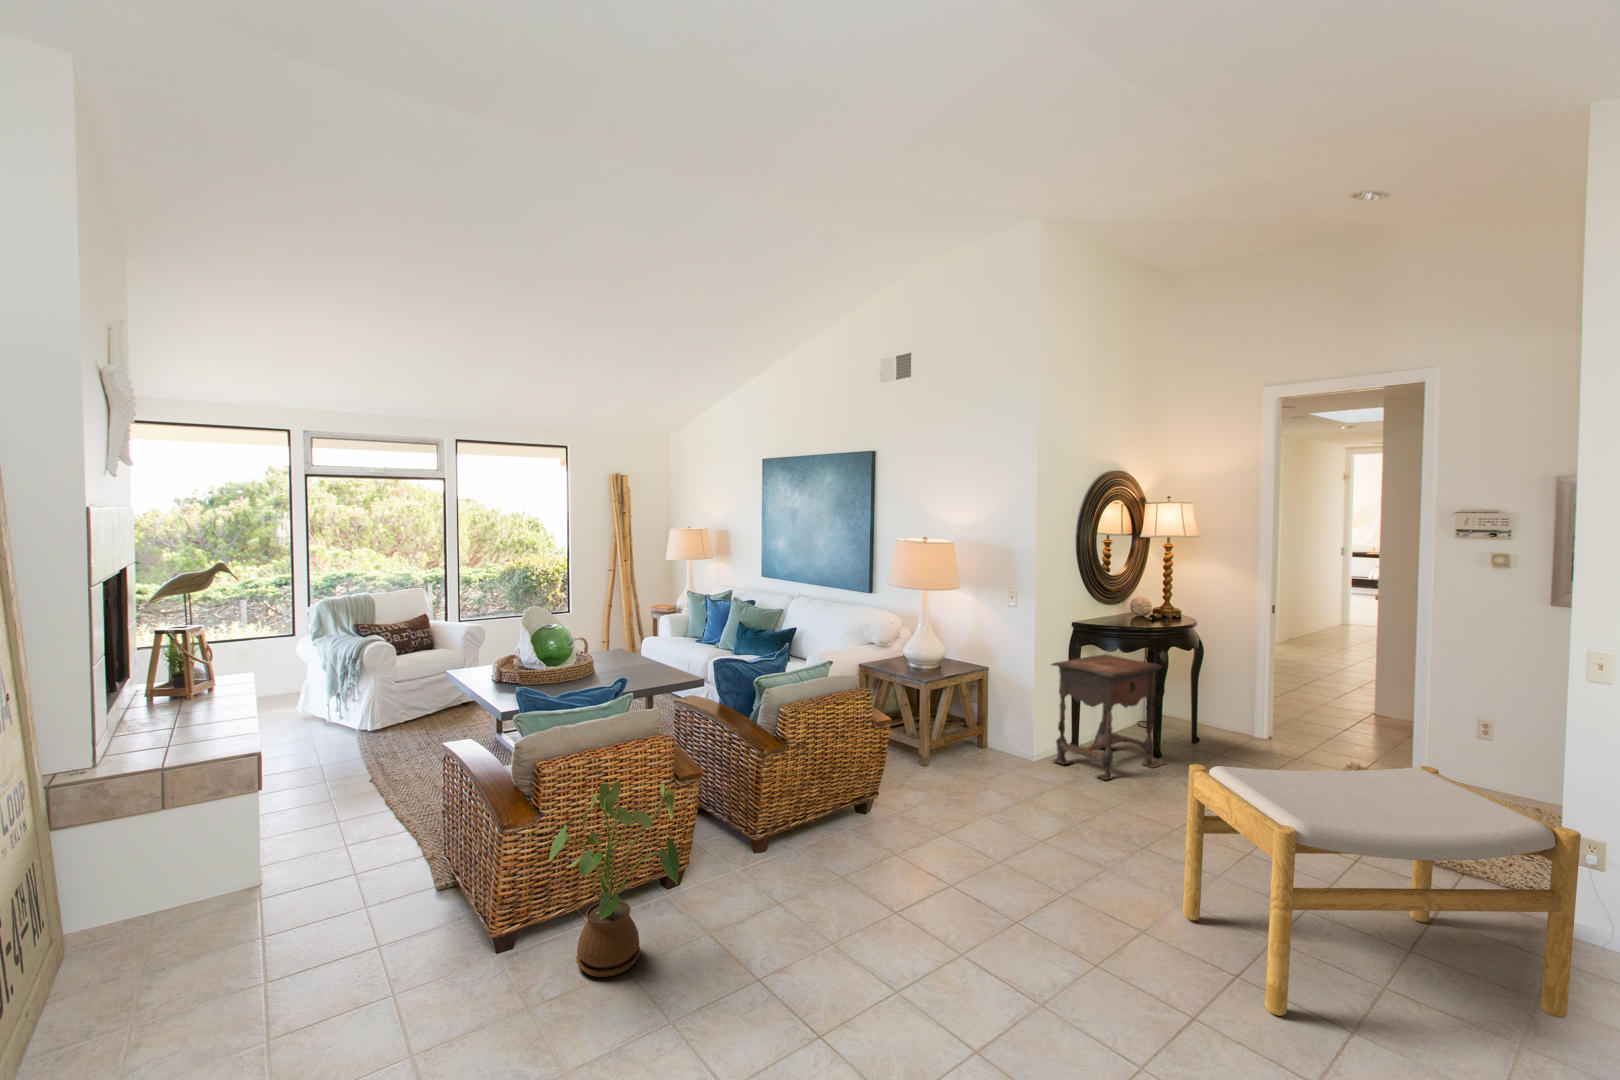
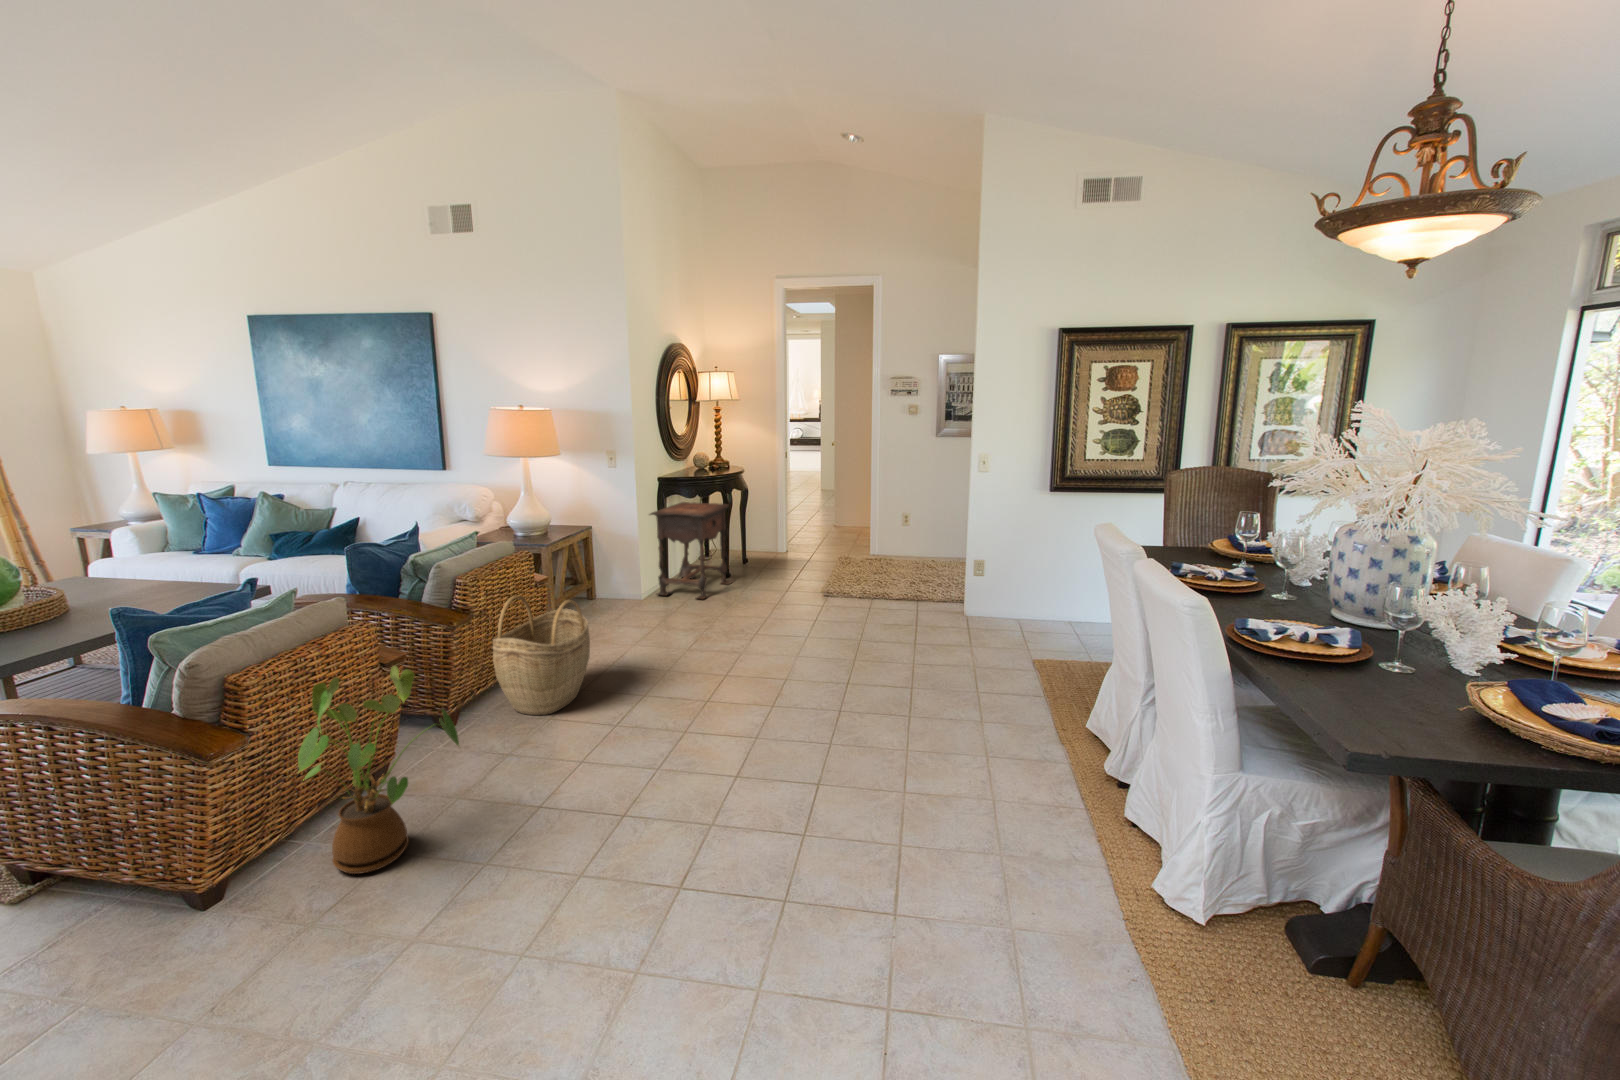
woven basket: none [801,734,904,872] -> present [493,596,590,715]
footstool: present [1183,764,1581,1018] -> none [808,537,1001,698]

